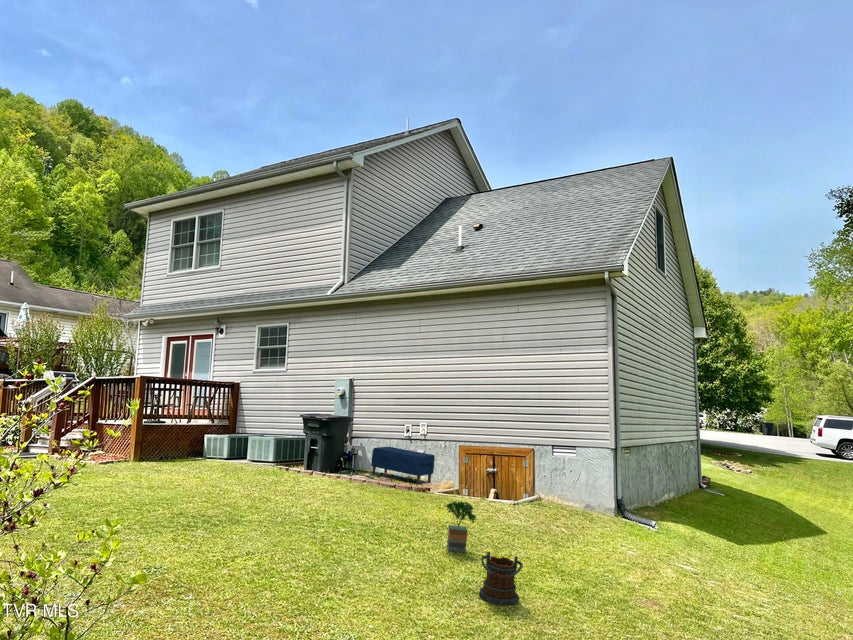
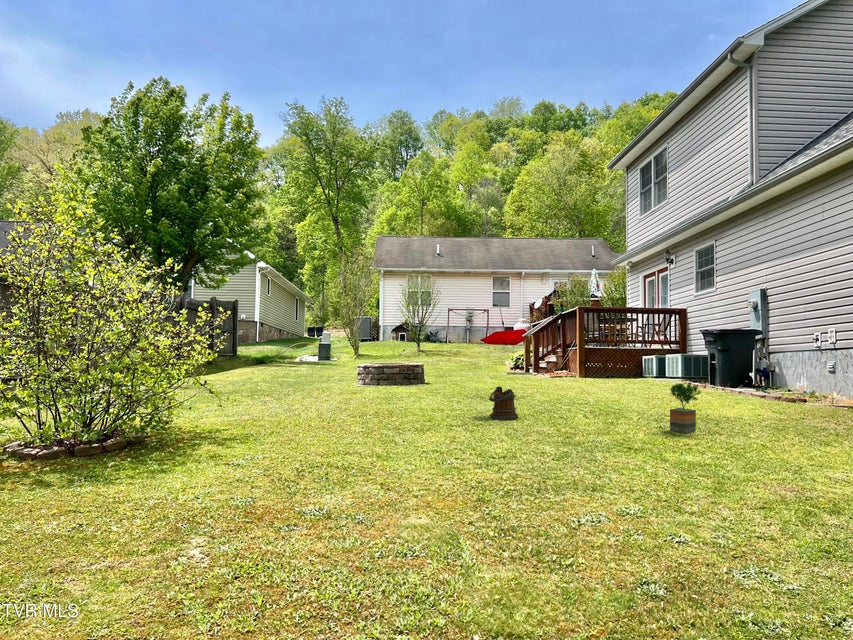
bench: present [371,447,435,485] -> none [770,359,844,398]
bucket: present [479,552,523,605] -> present [489,386,518,420]

